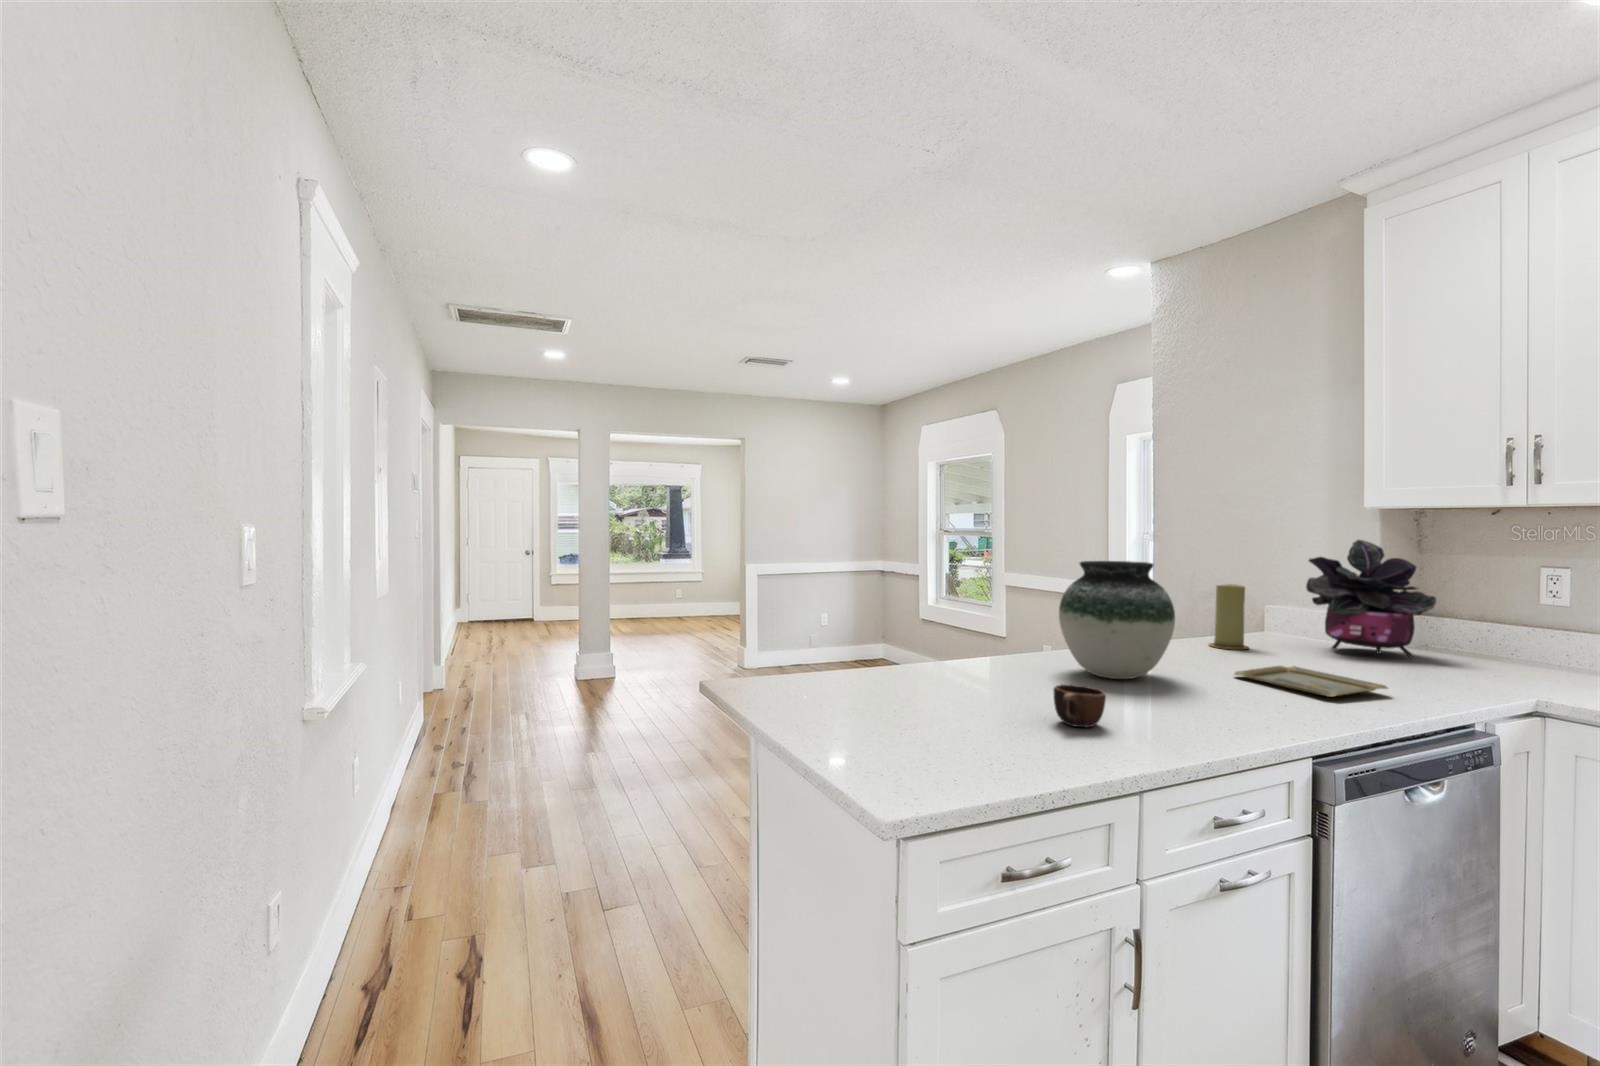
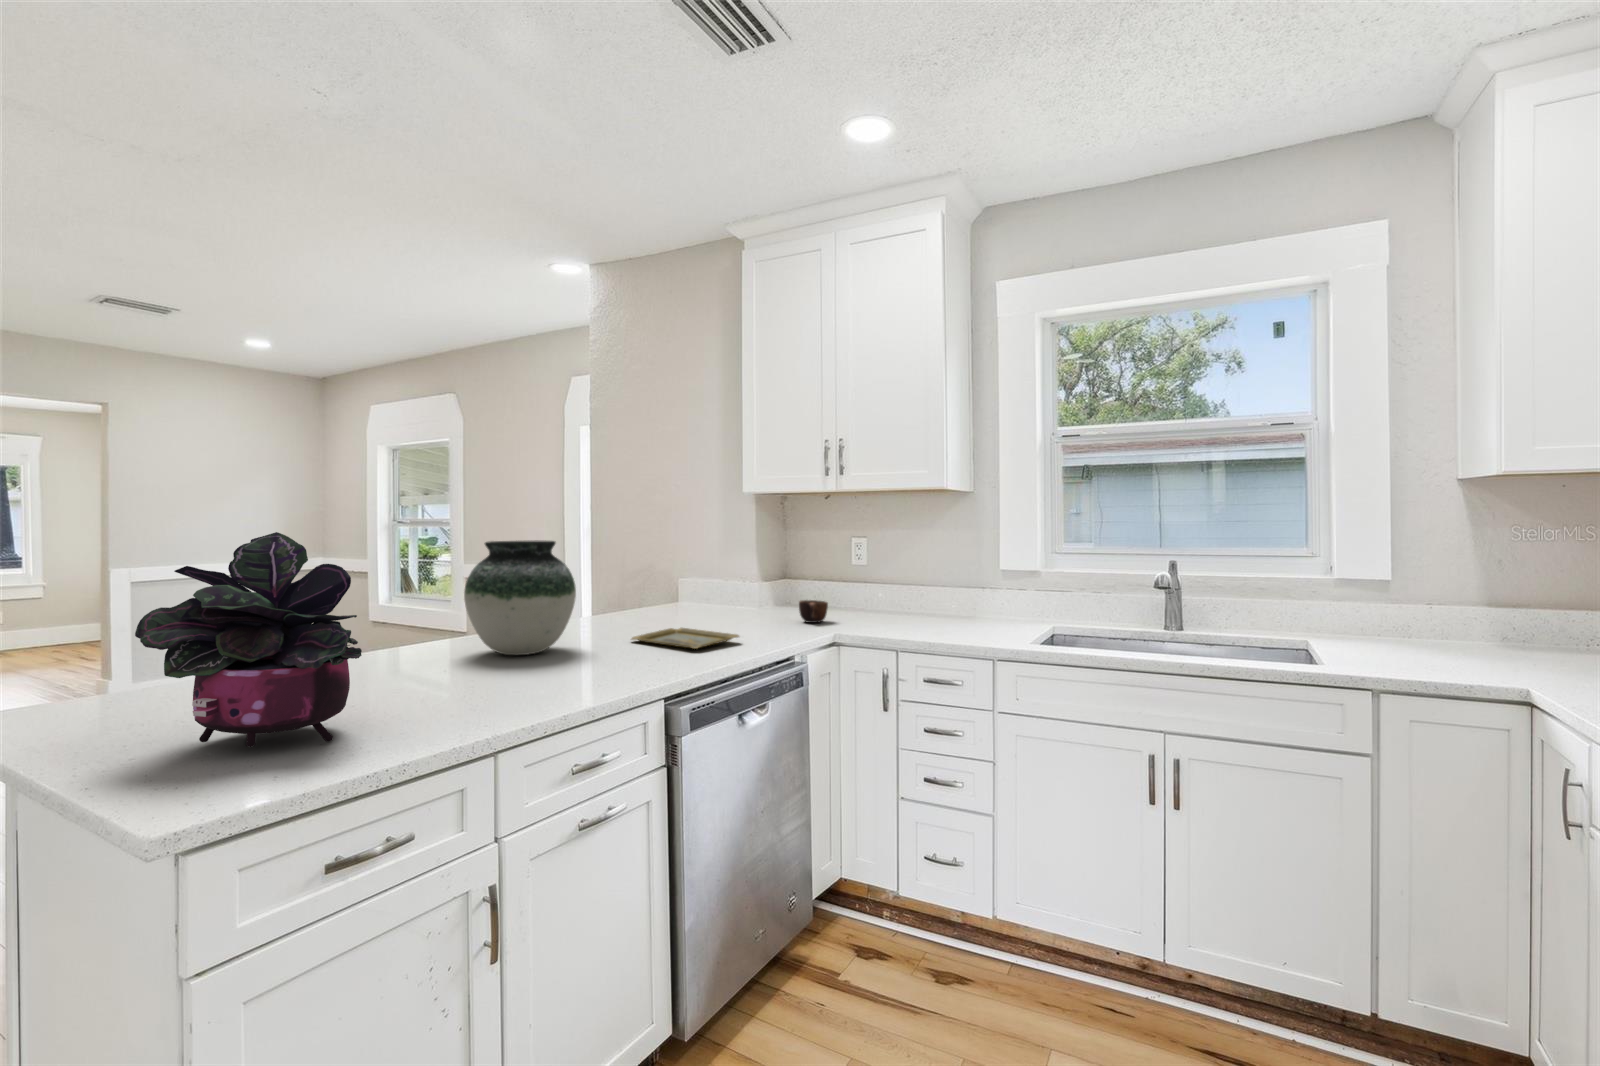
potted plant: present [1306,540,1436,657] -> present [135,532,362,747]
candle: present [1209,584,1249,649] -> none [626,561,659,619]
mug: present [1053,684,1106,727] -> present [799,600,828,623]

